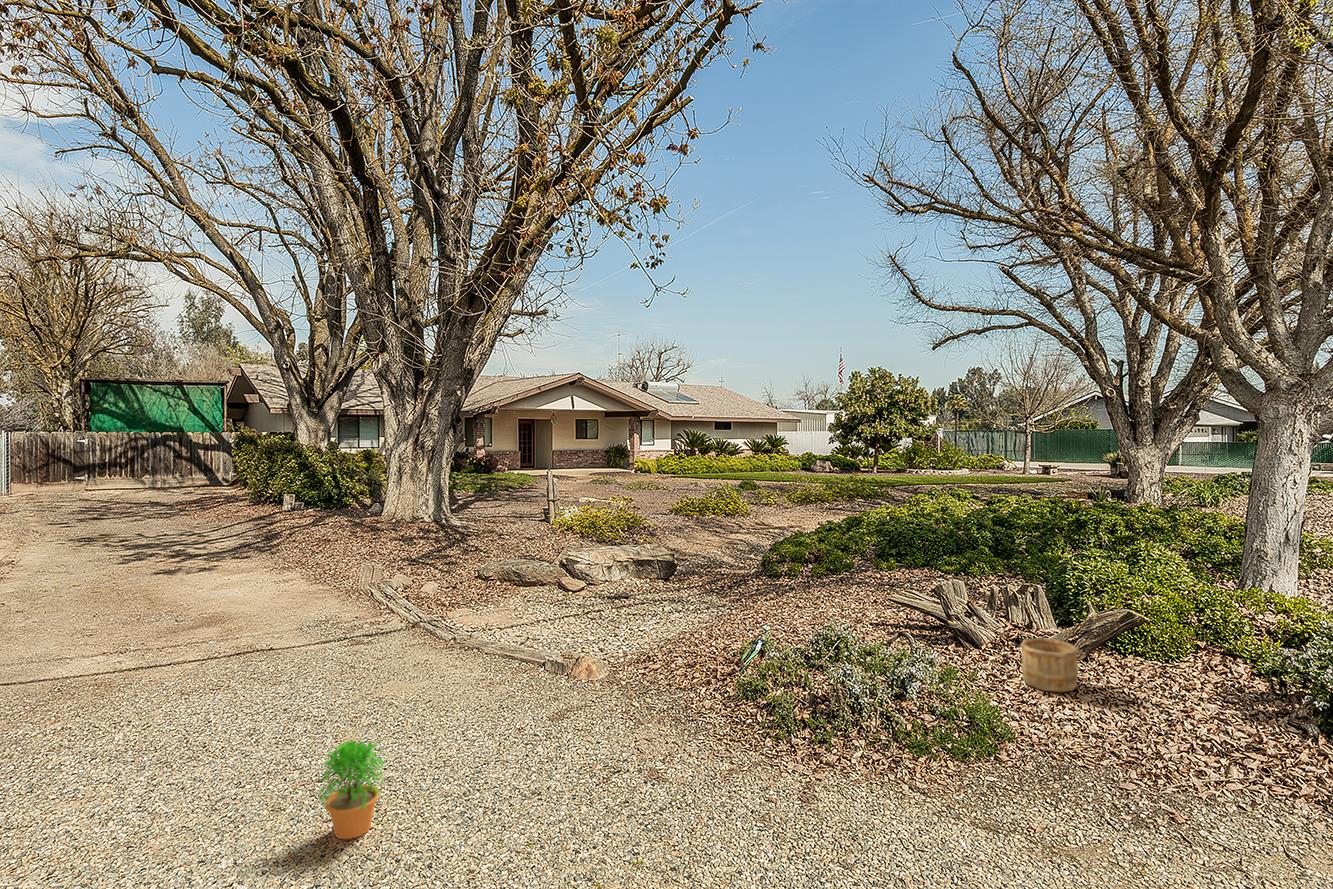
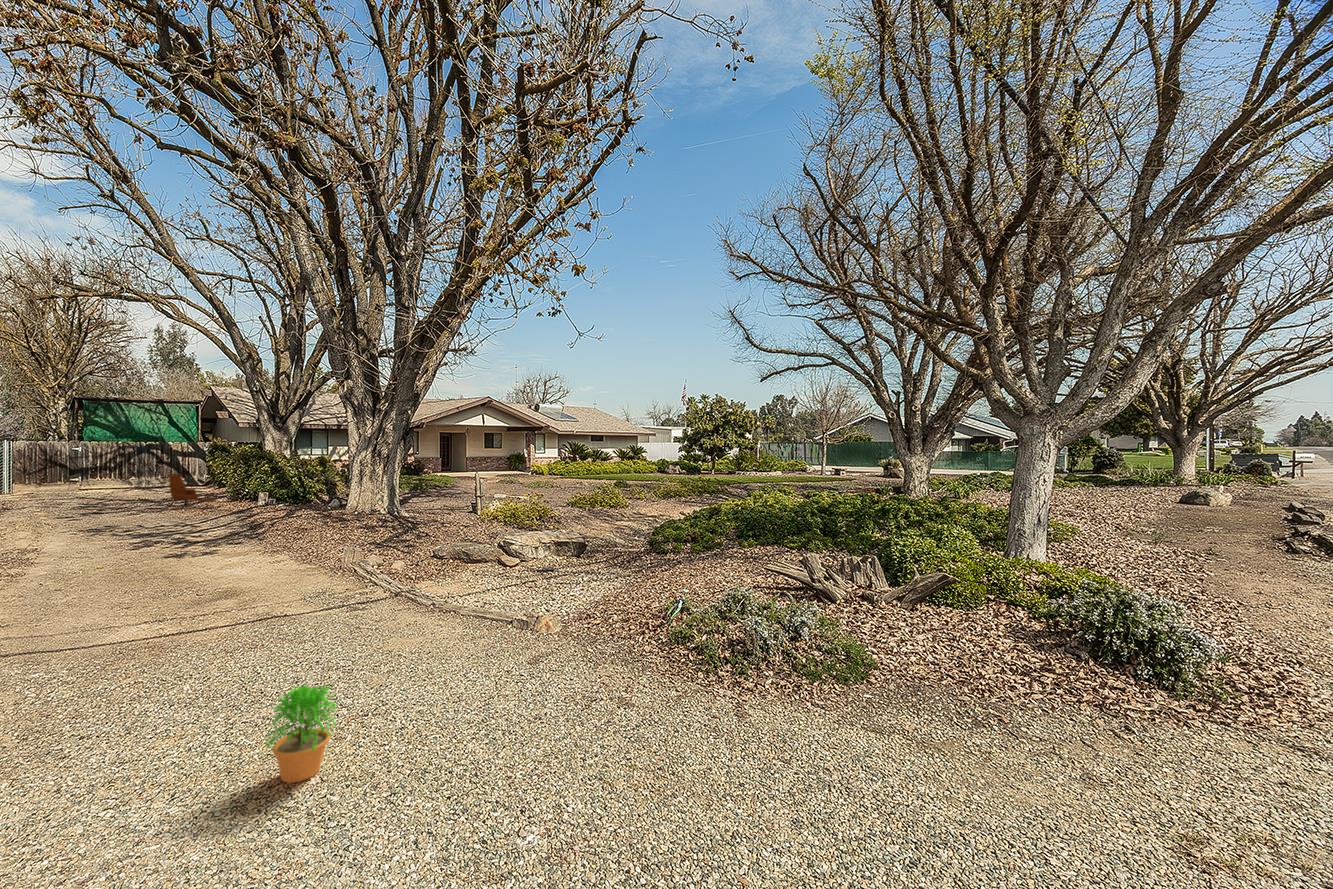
lounge chair: none [206,469,257,509] -> present [168,474,216,508]
wooden bucket: present [1020,638,1079,692] -> none [874,592,916,632]

